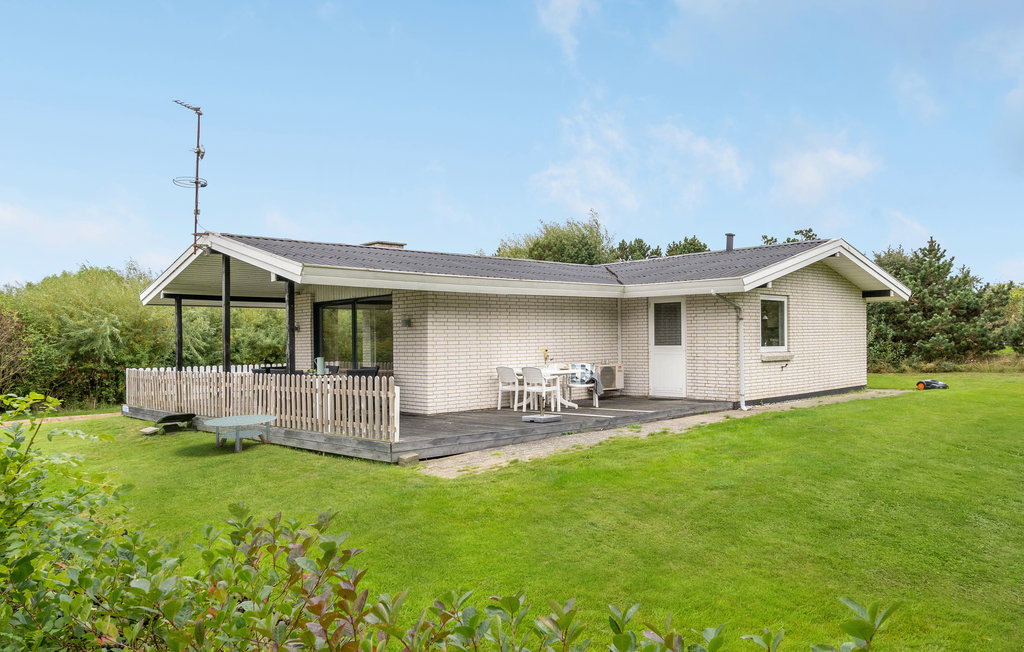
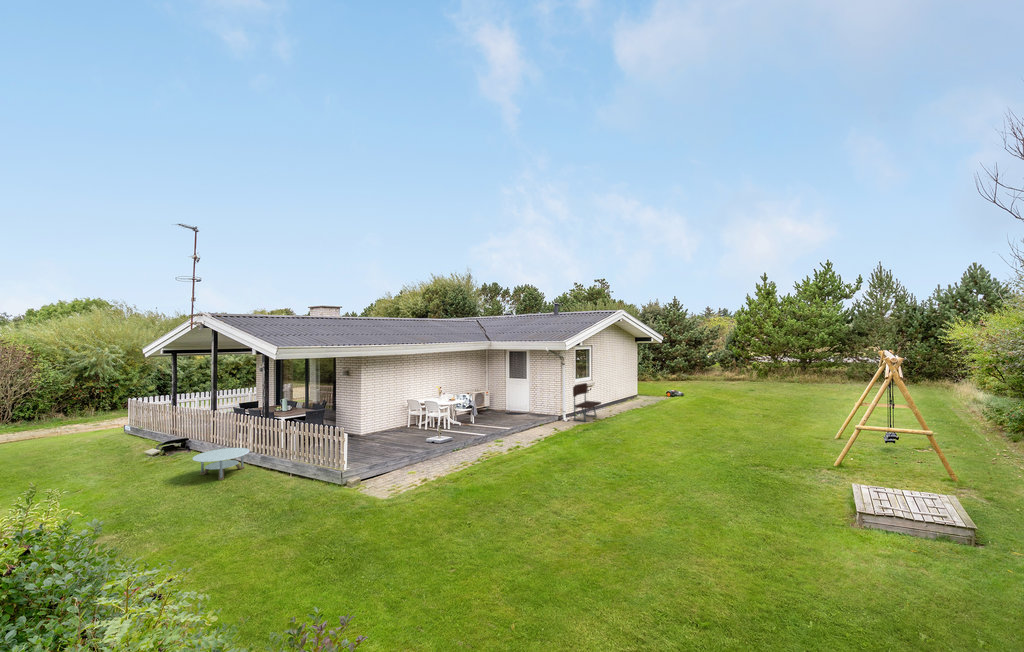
bench: none [757,353,806,412] -> present [573,383,601,422]

